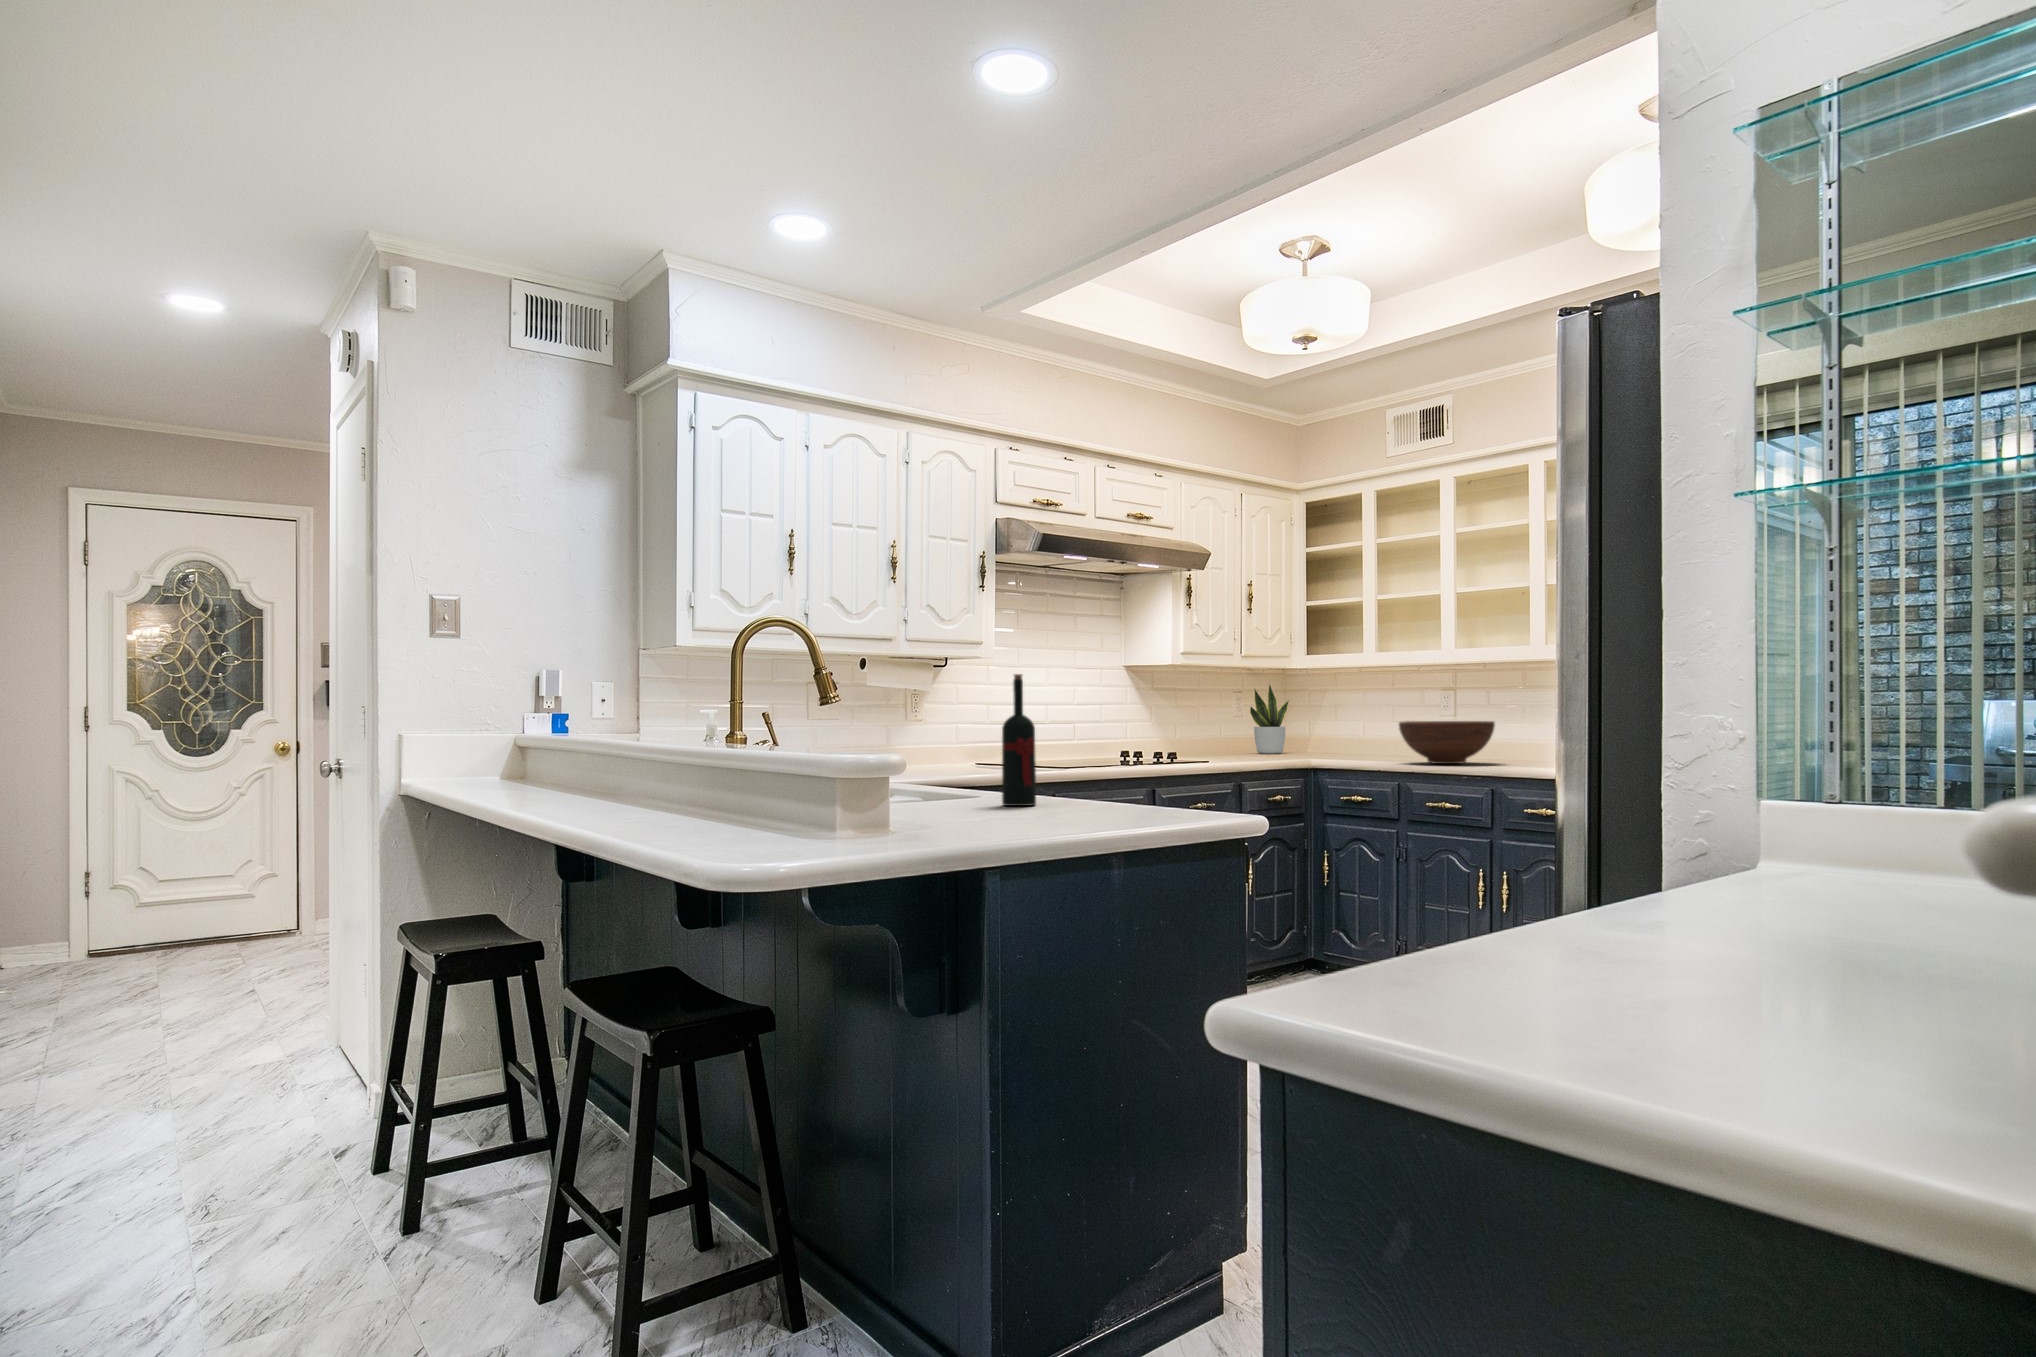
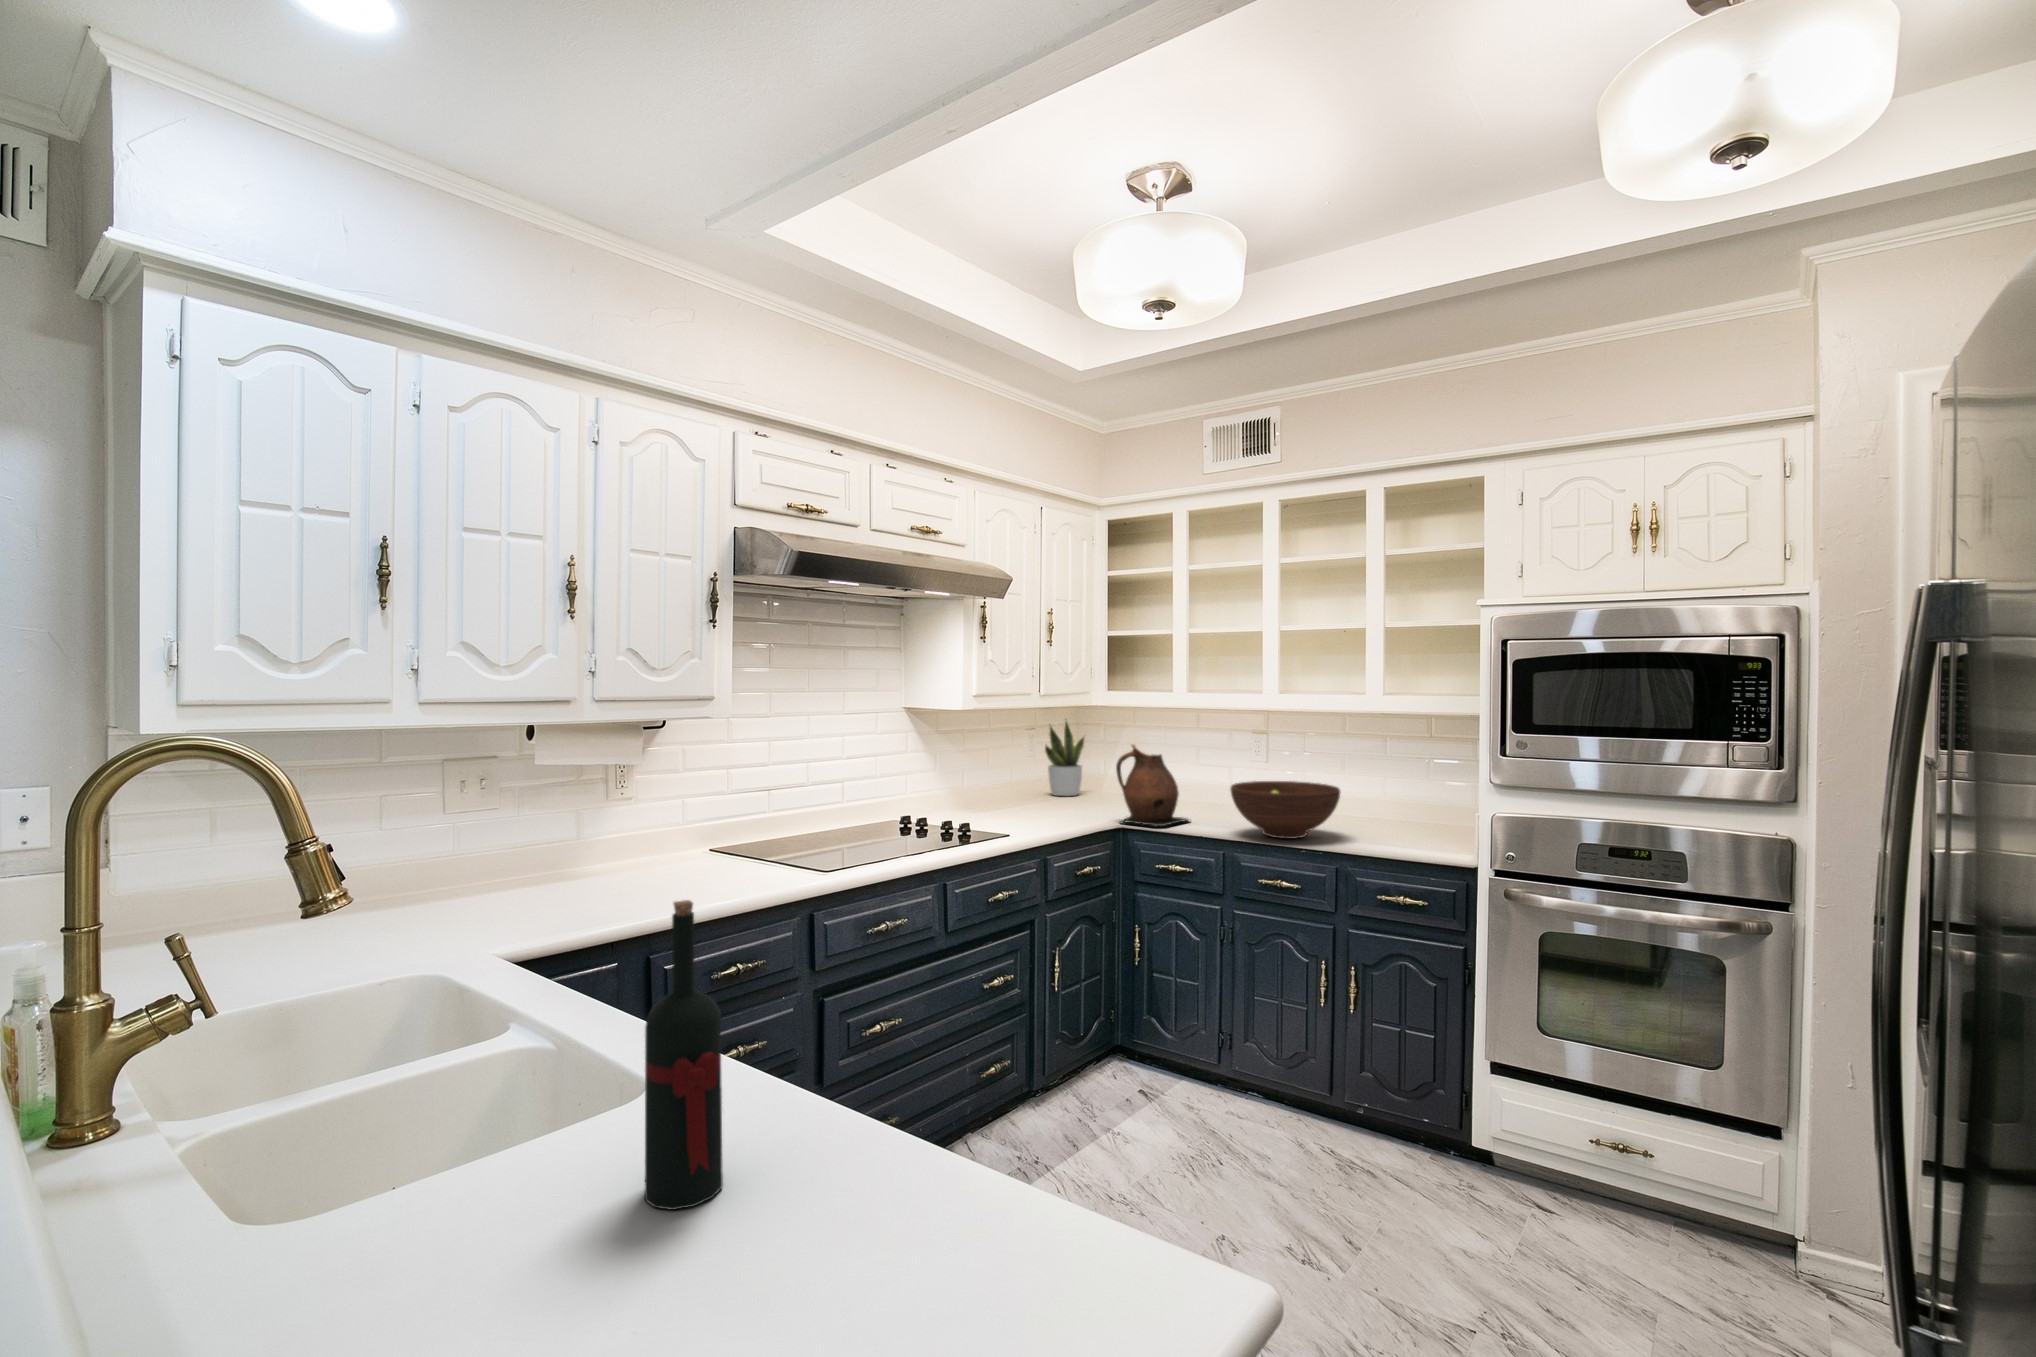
ceramic pitcher: none [1305,694,1372,761] -> present [1116,745,1189,827]

